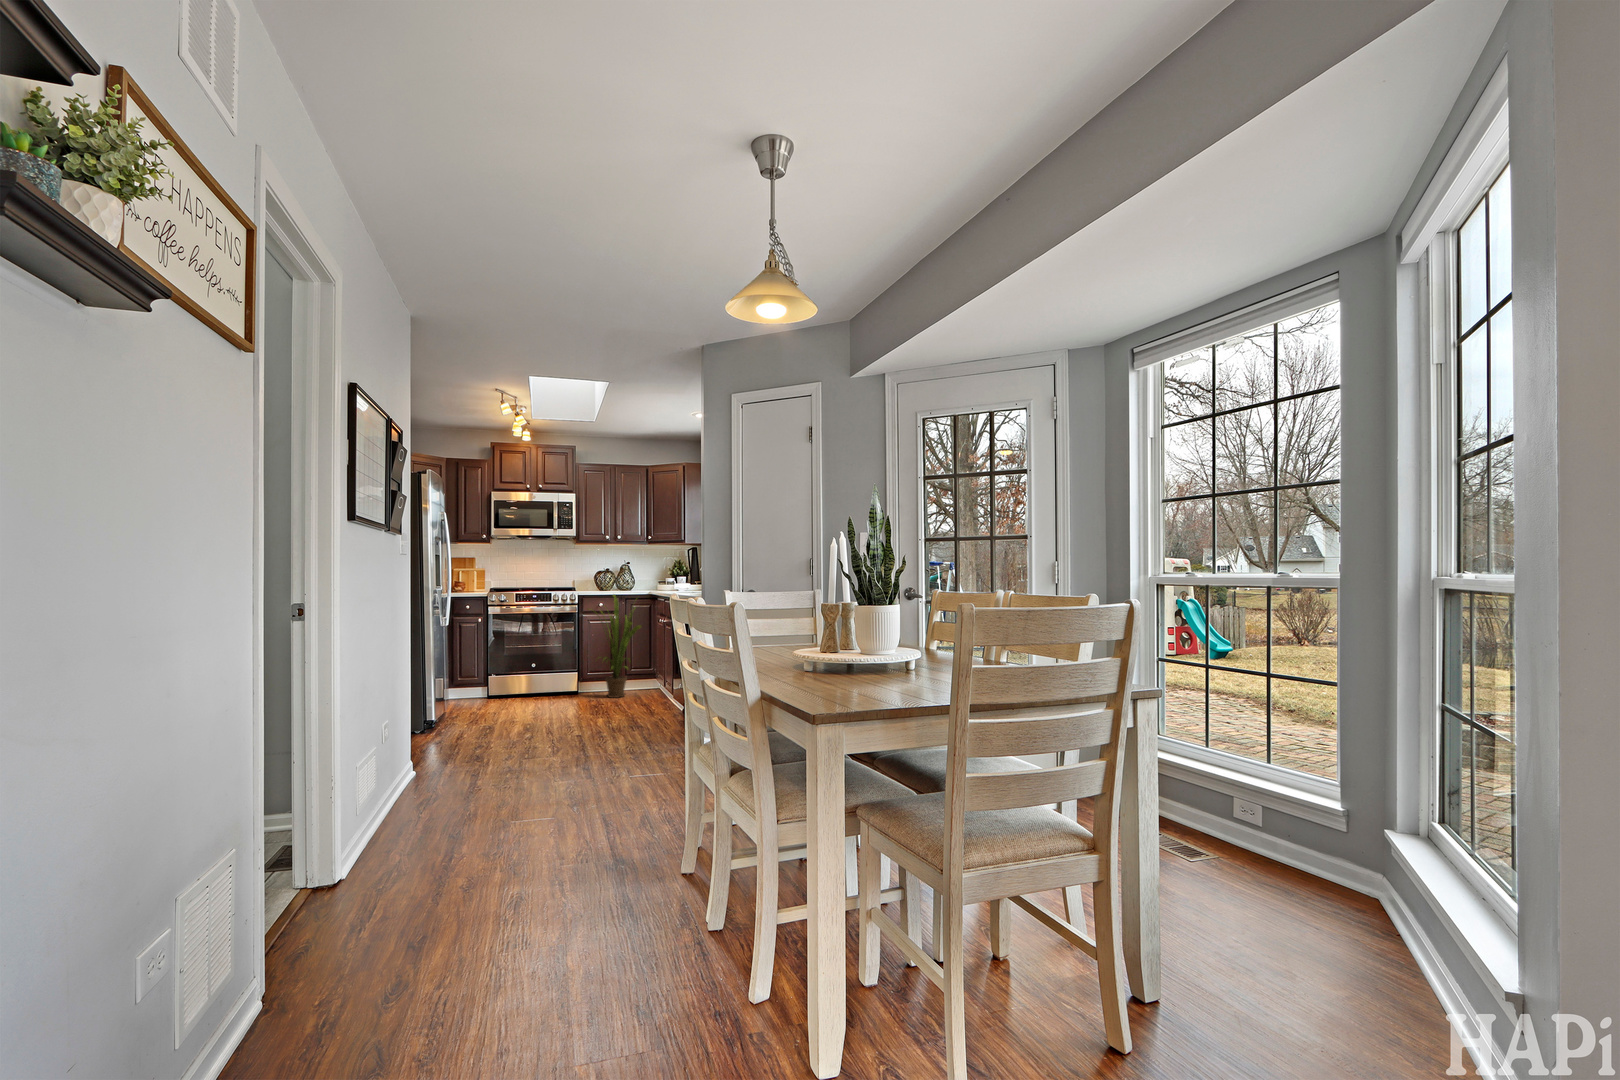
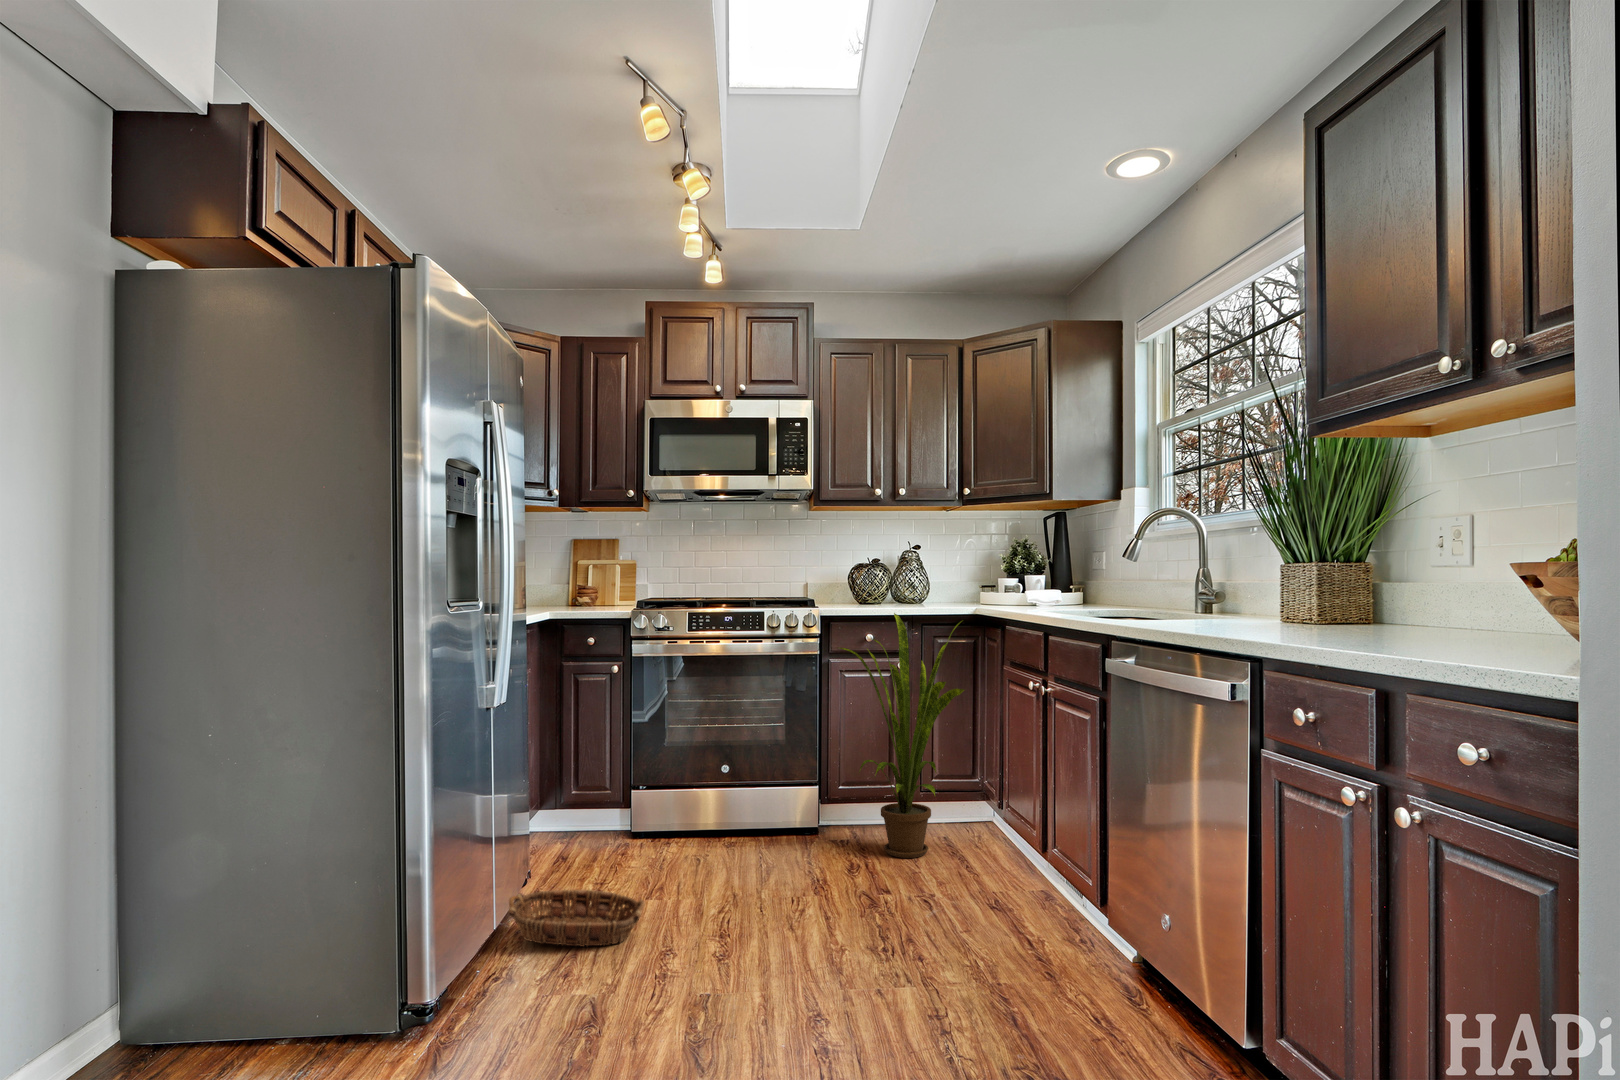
basket: none [444,696,511,721] -> present [508,890,645,946]

